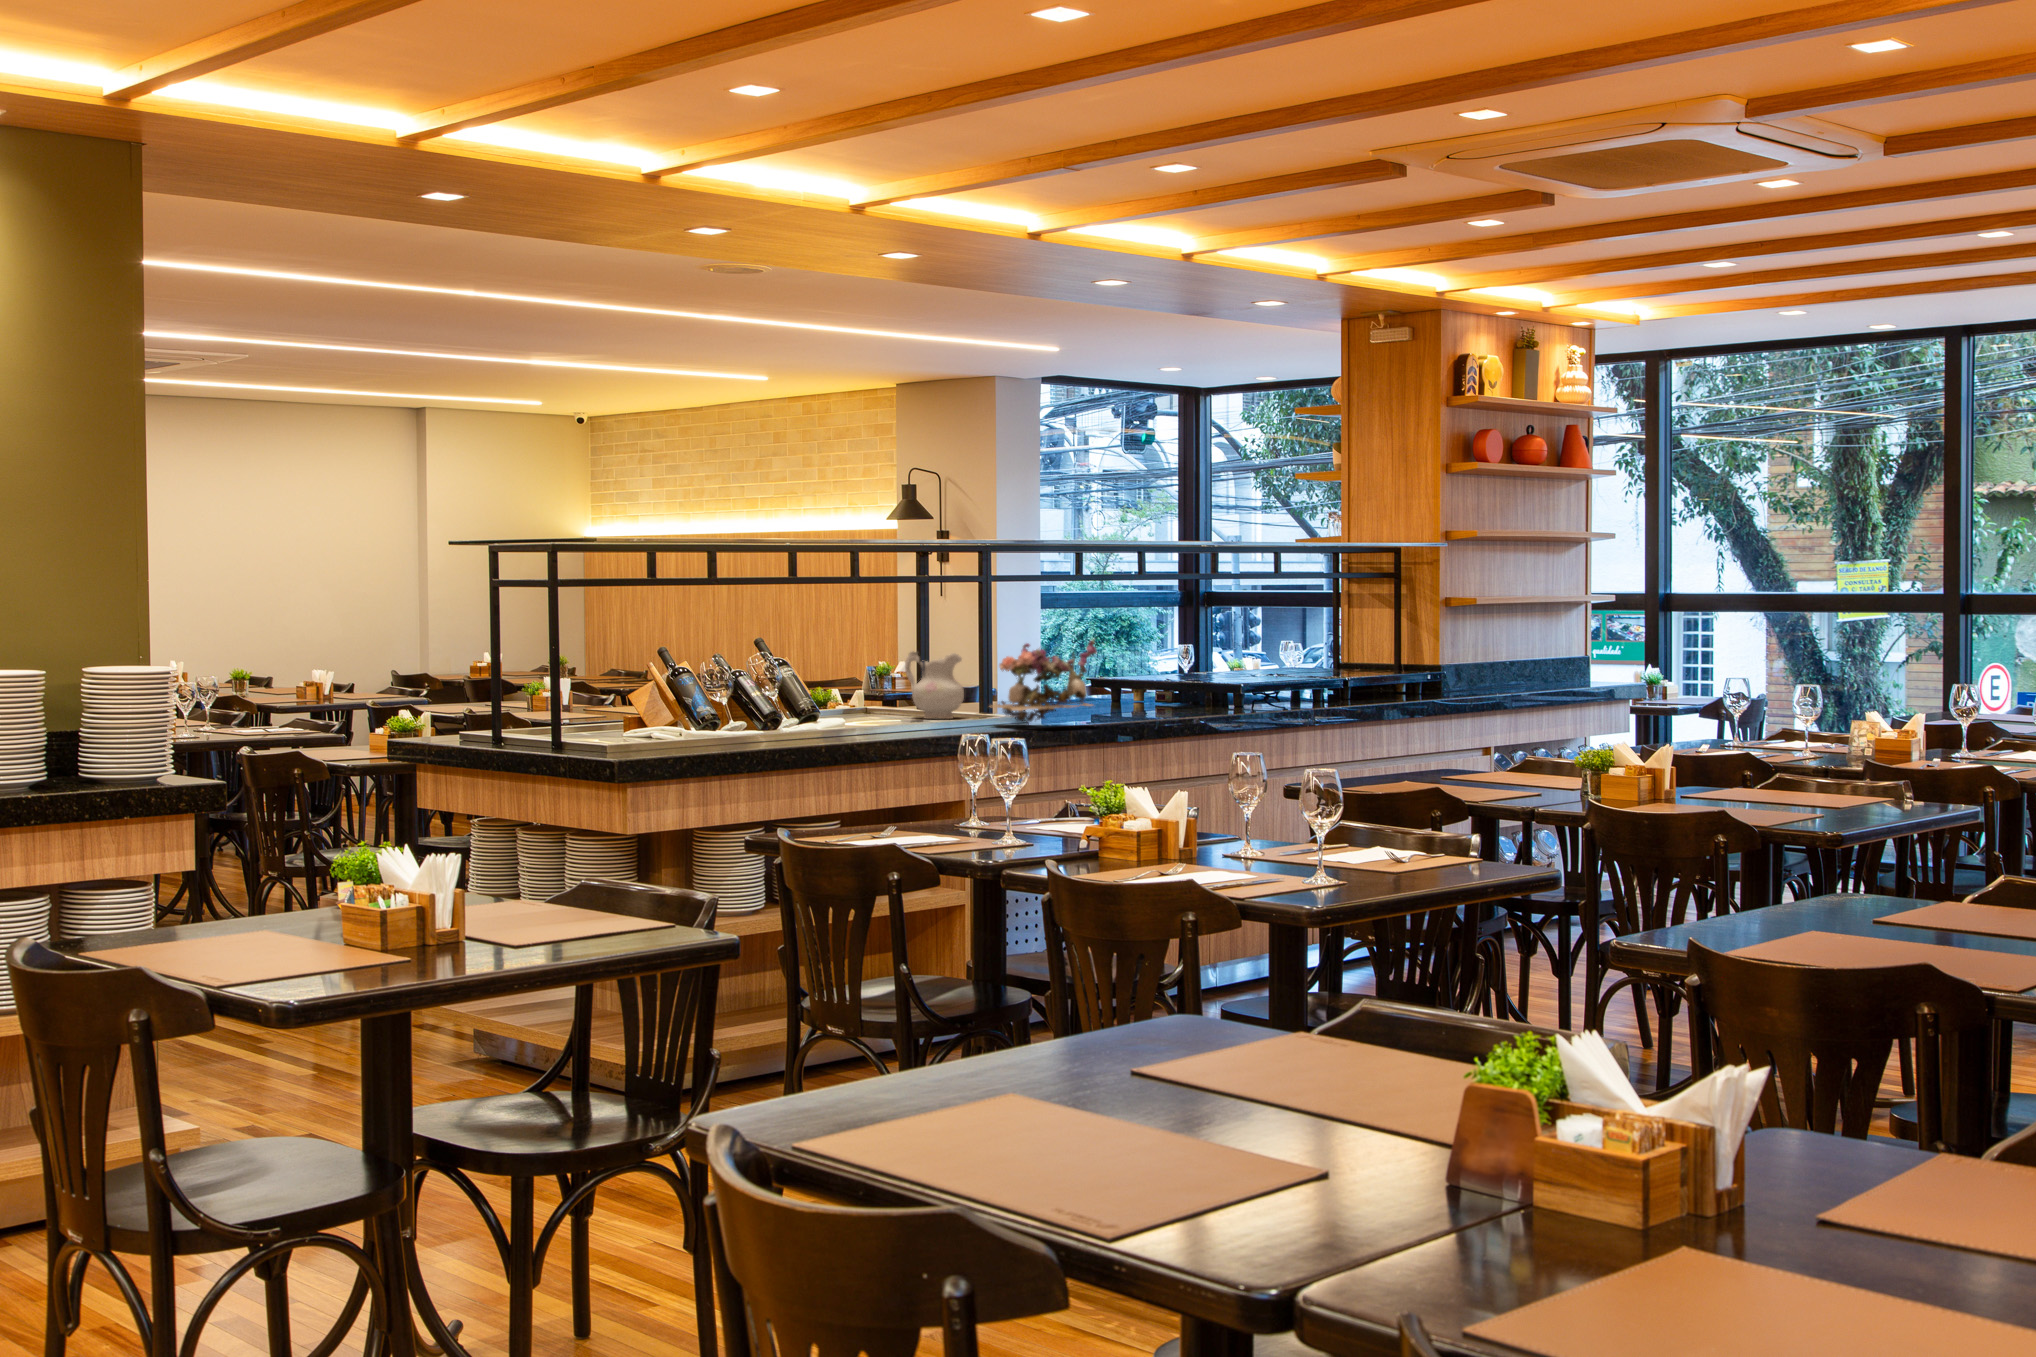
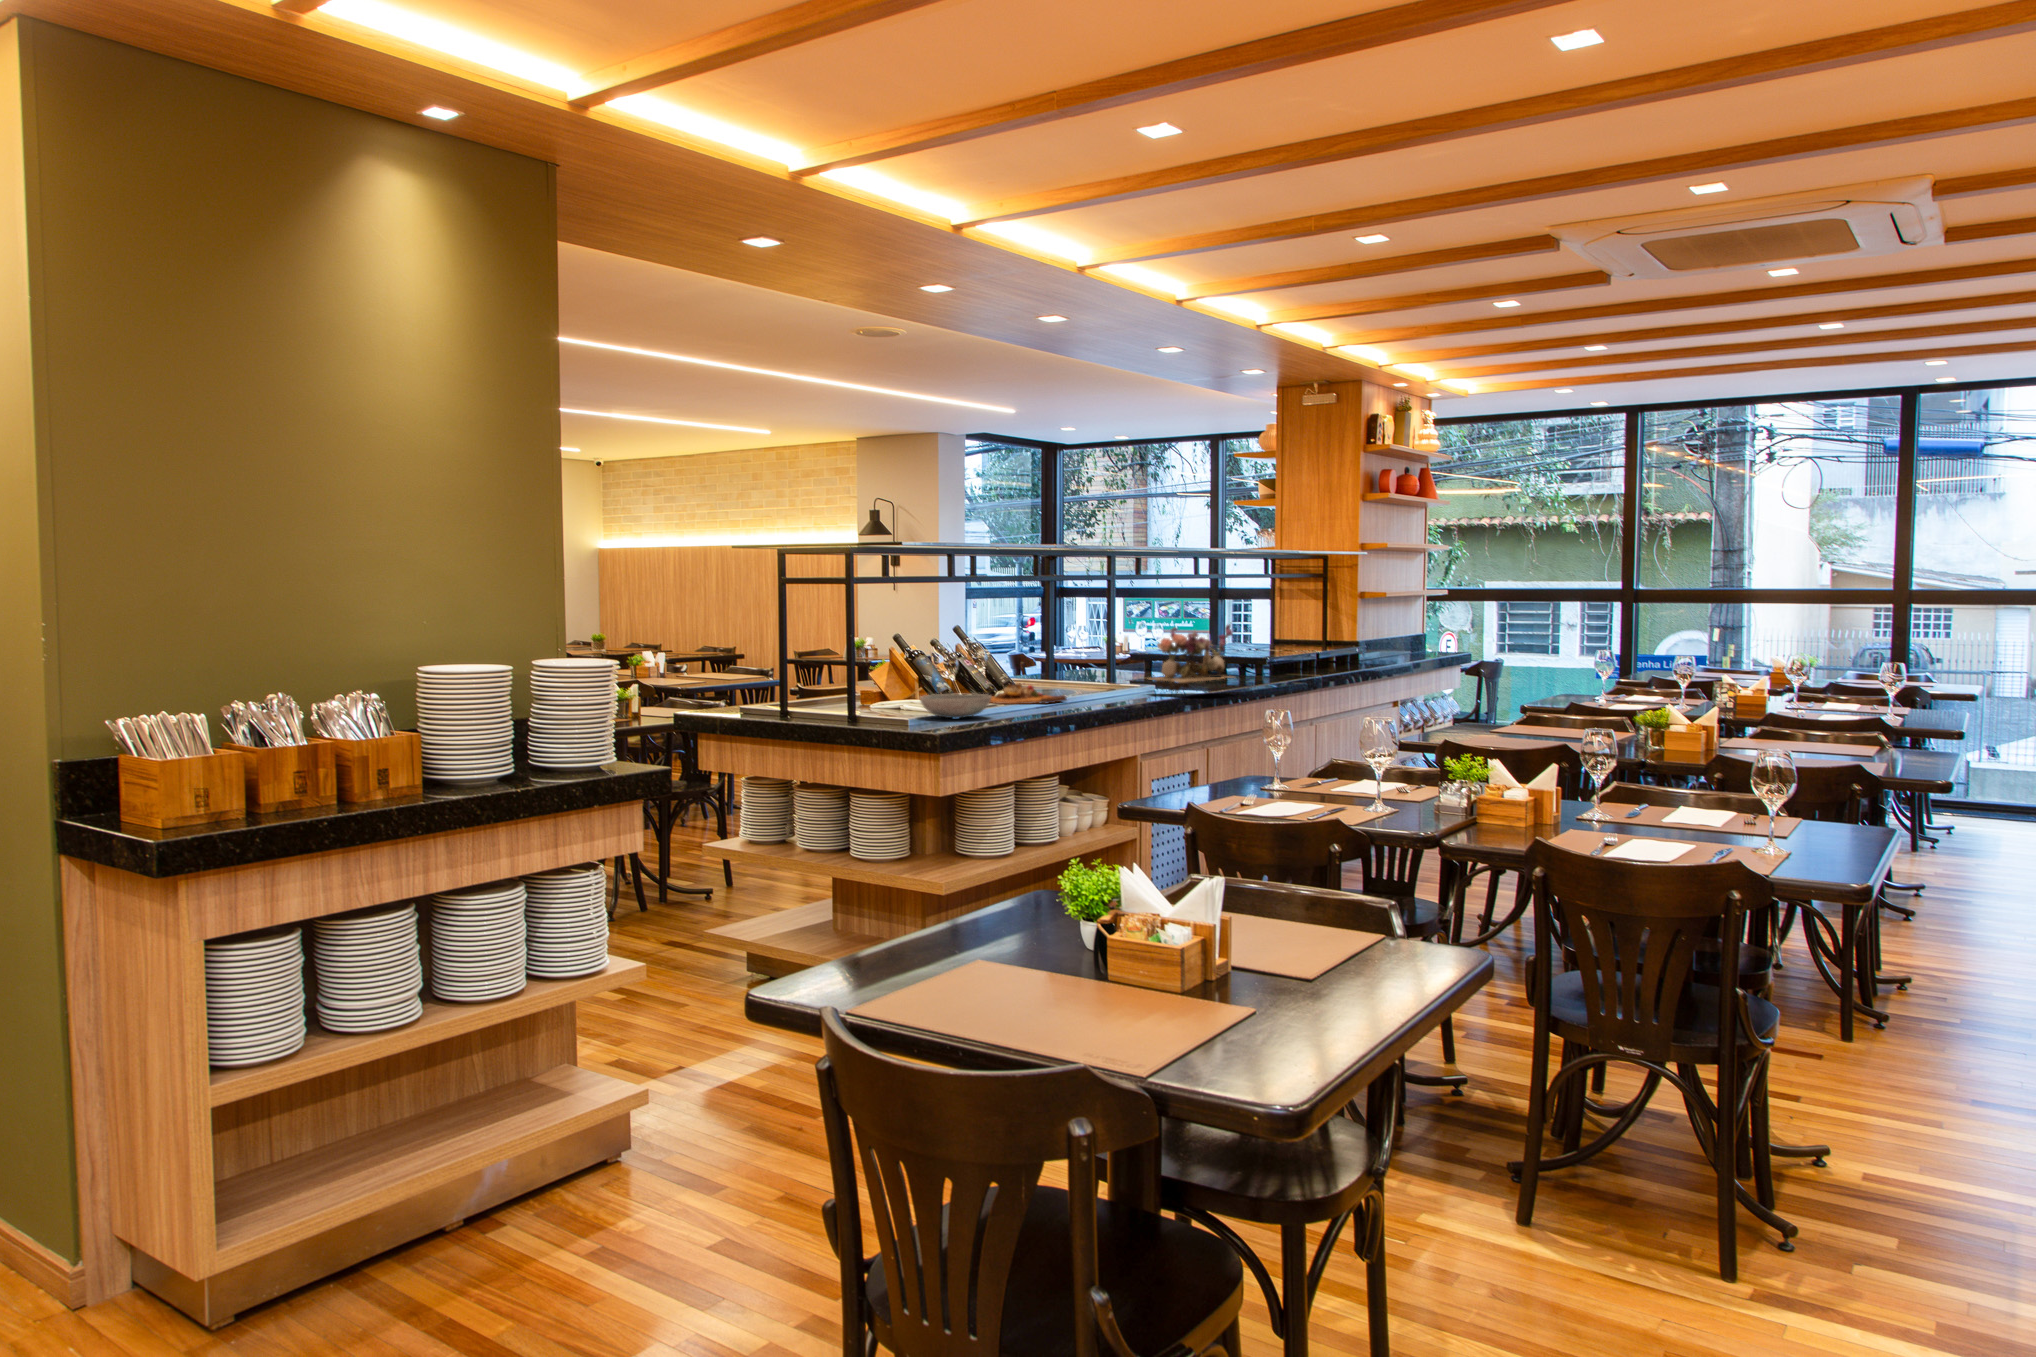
ceramic pitcher: present [905,651,964,719] -> none [1054,635,1103,690]
cutting board: none [763,709,864,733] -> present [990,683,1067,704]
dish: none [626,719,711,746] -> present [920,694,992,718]

